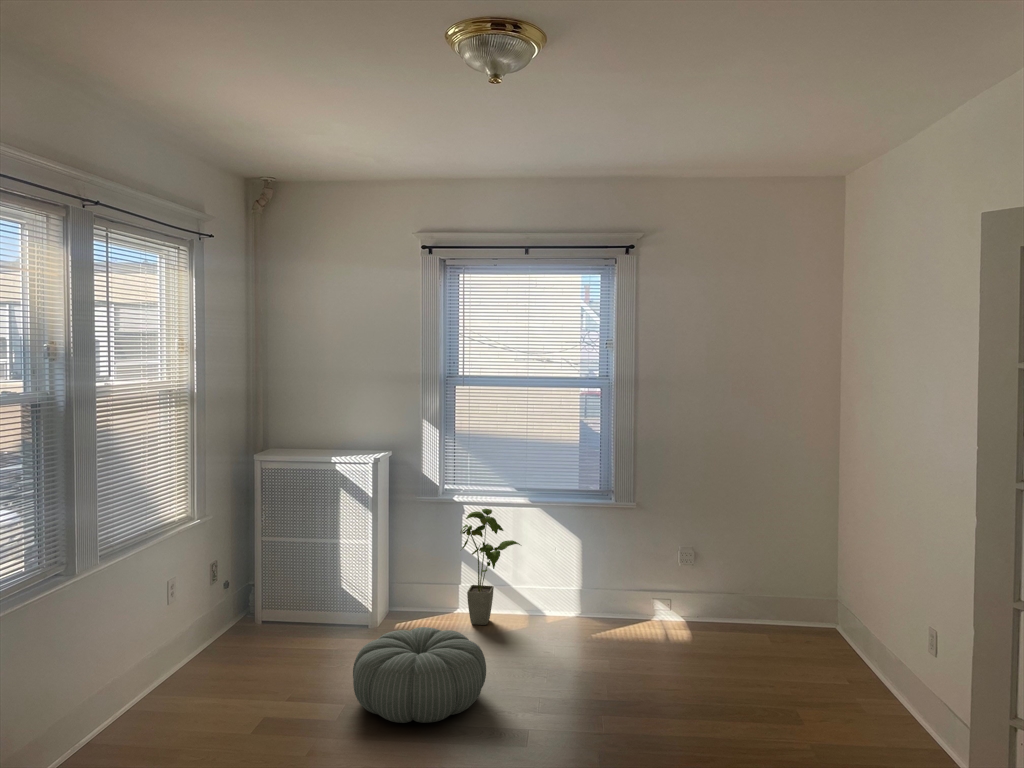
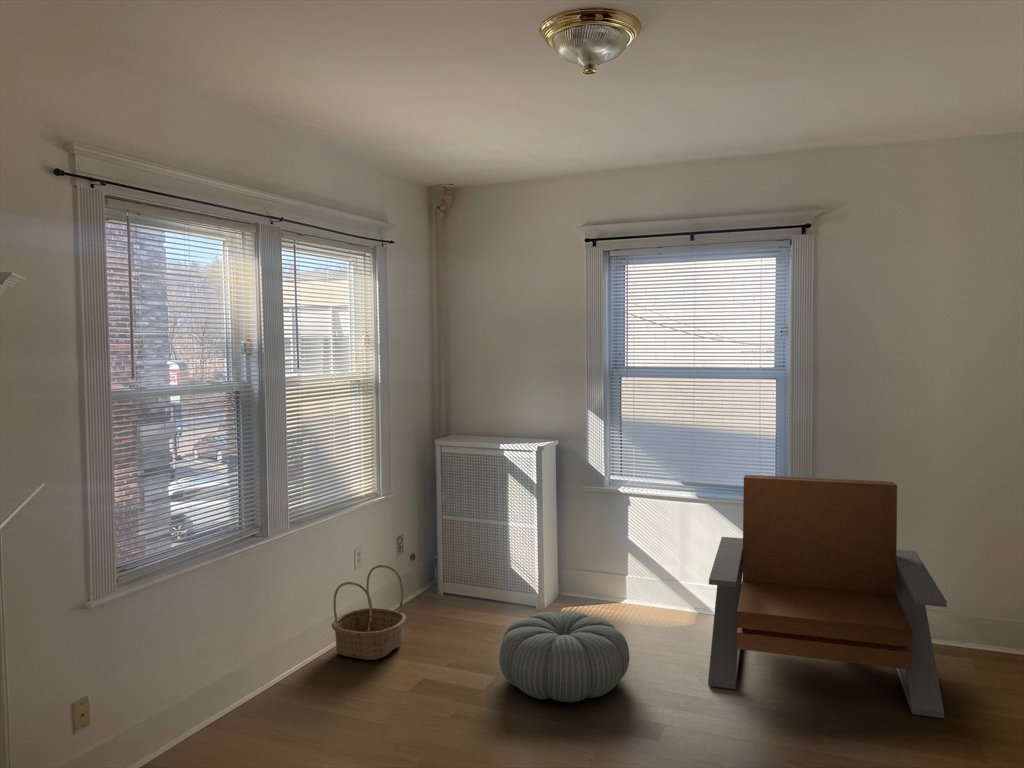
lounge chair: none [555,480,767,691] -> present [708,475,947,718]
house plant: present [461,509,520,625] -> none [623,500,688,618]
basket: none [149,596,237,704] -> present [332,565,406,660]

